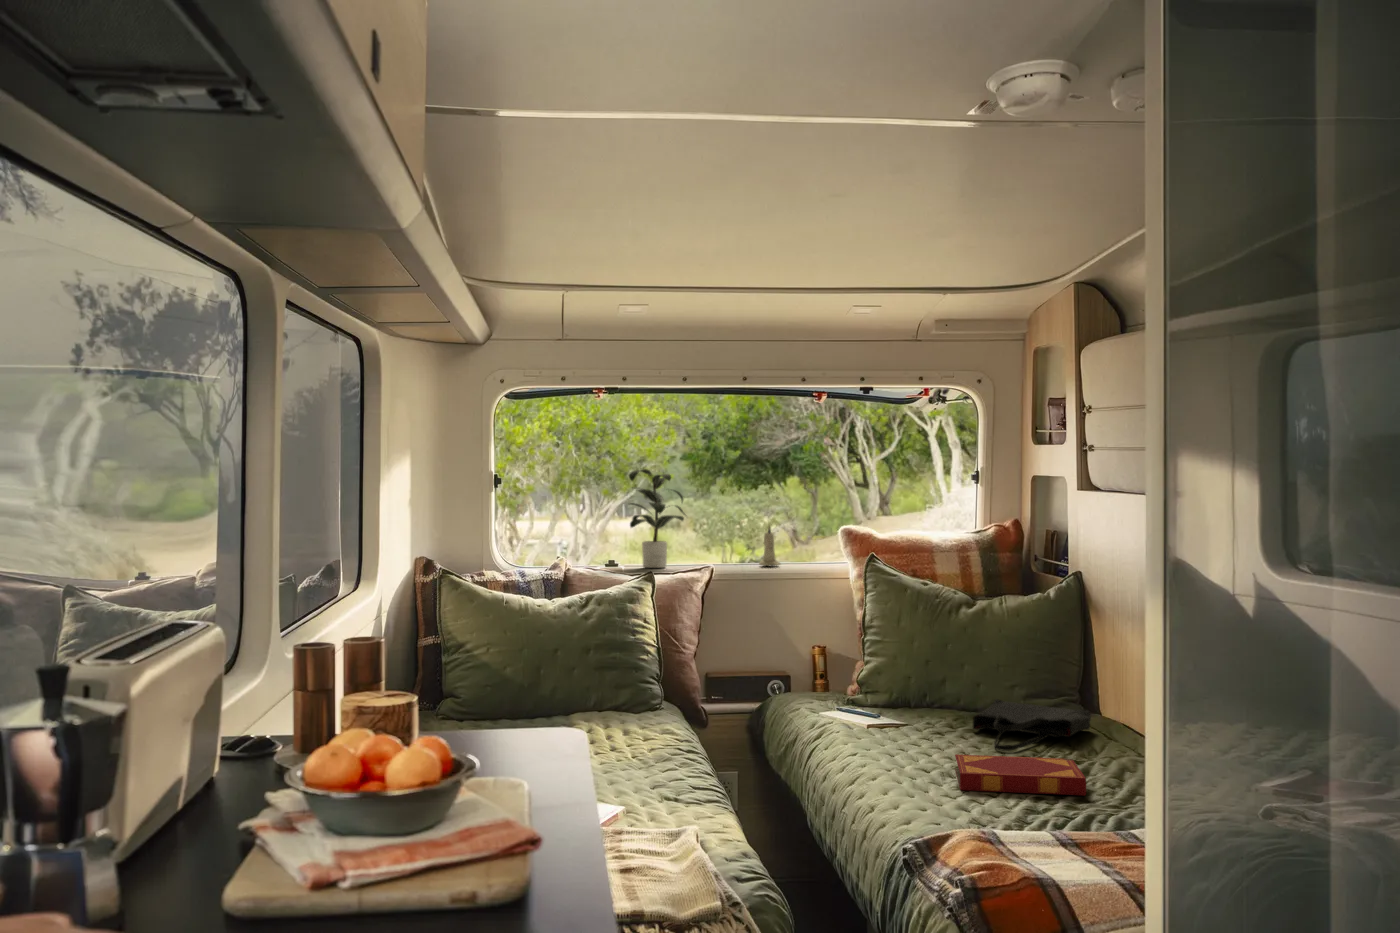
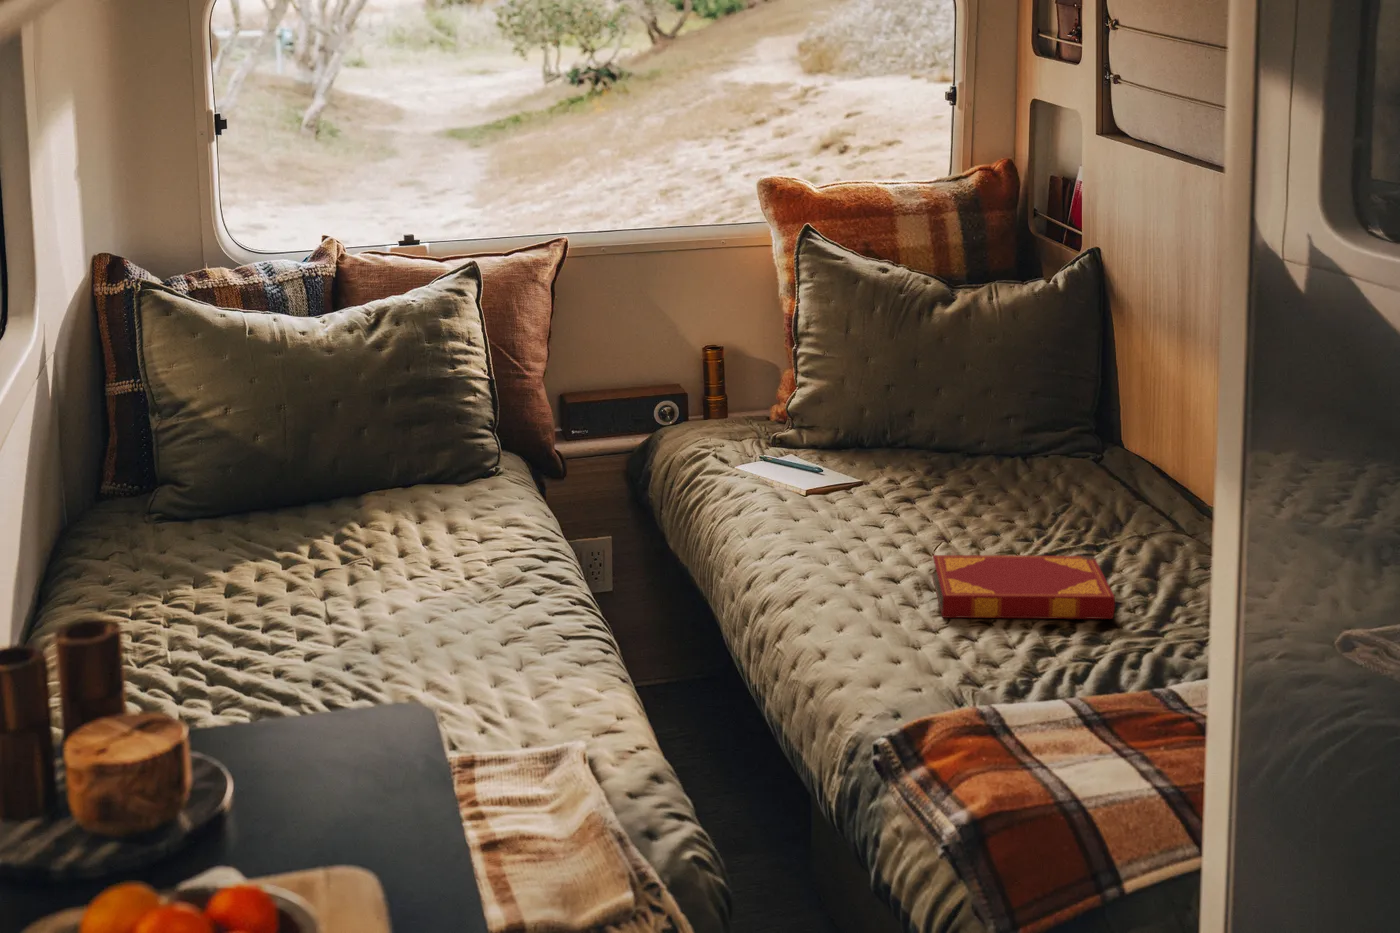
potted plant: present [629,469,685,568] -> none [409,87,547,243]
candle: present [759,526,781,566] -> none [633,166,667,232]
tote bag: present [973,699,1091,751] -> none [951,438,1114,532]

